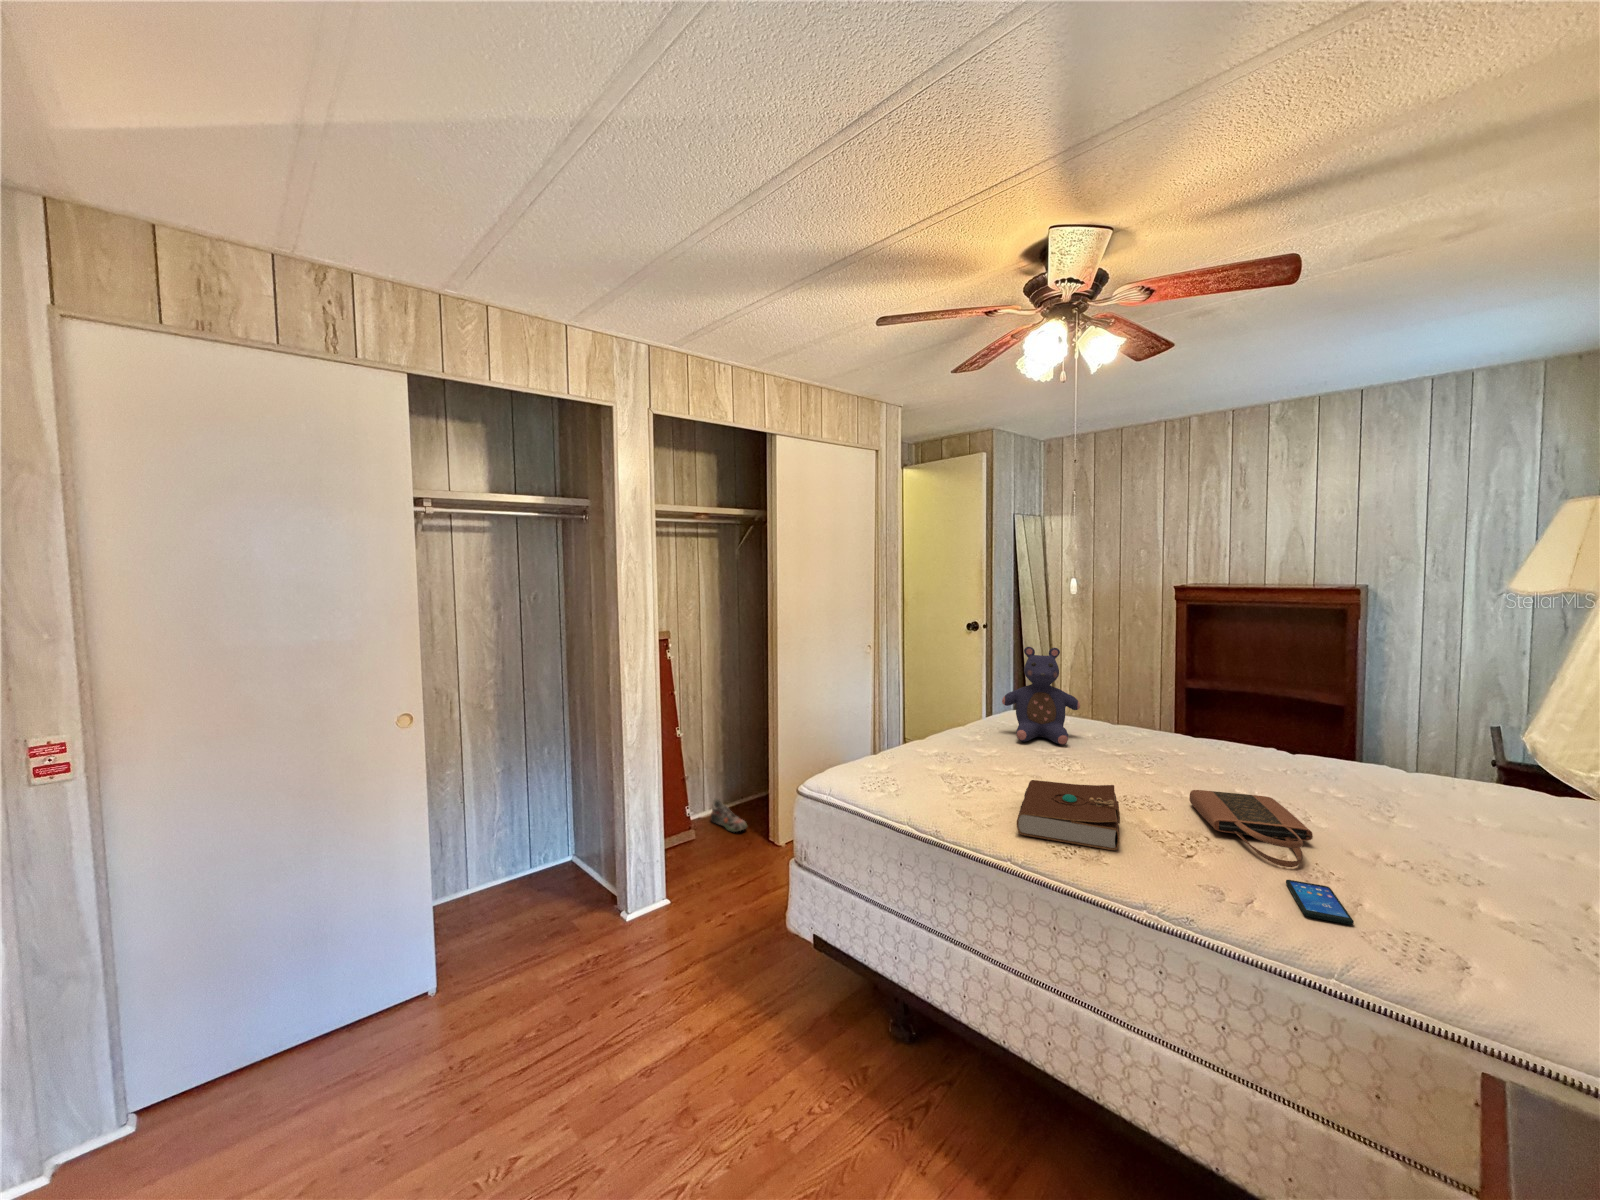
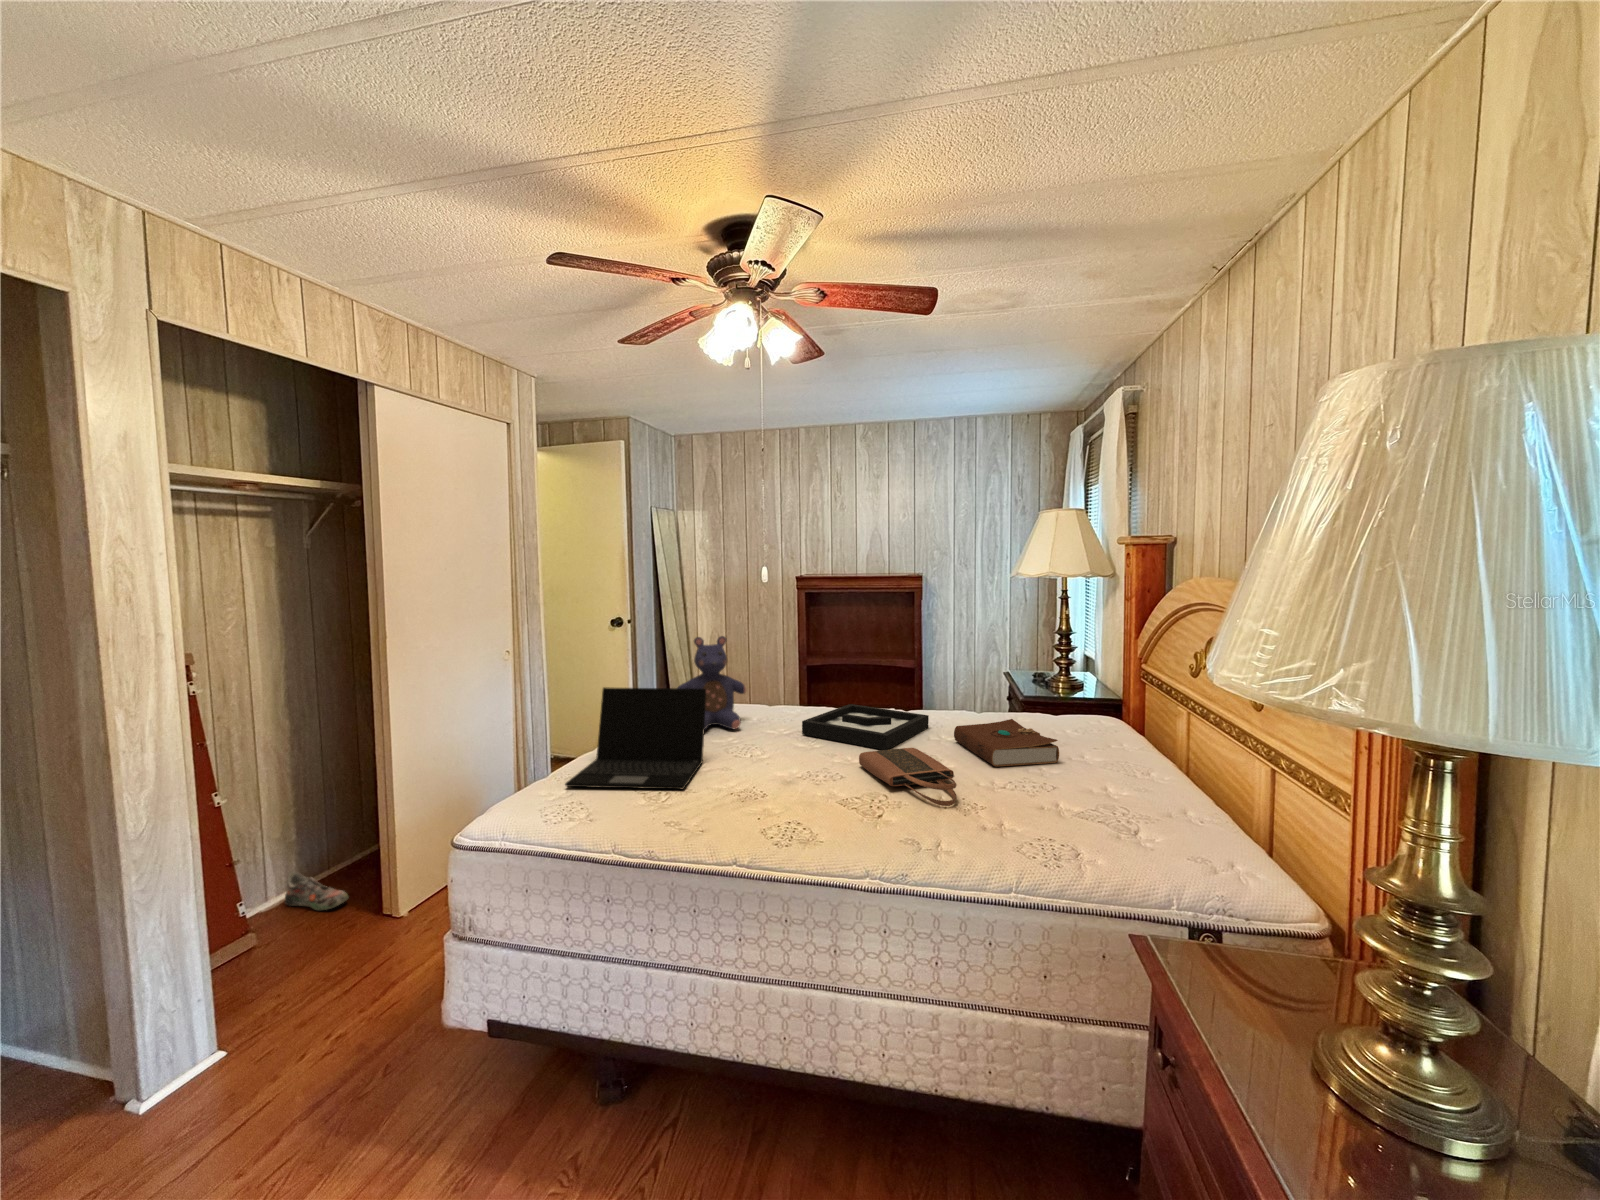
laptop: none [886,685,1022,788] -> present [565,687,706,789]
decorative tray: none [1136,738,1318,795] -> present [802,704,929,750]
book: present [1017,780,1120,850] -> present [954,719,1059,767]
smartphone: present [1286,880,1354,925] -> none [955,815,1012,846]

